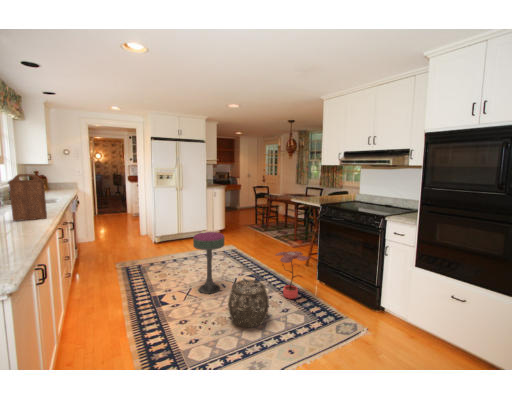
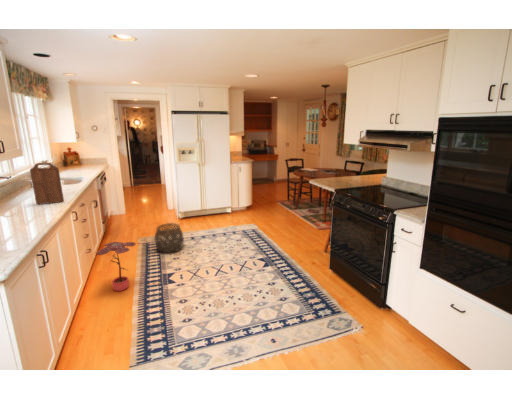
bar stool: present [193,232,224,293] -> none [200,215,231,275]
potted plant: present [276,251,309,299] -> present [97,242,135,291]
woven basket: present [228,280,269,328] -> present [155,223,184,253]

